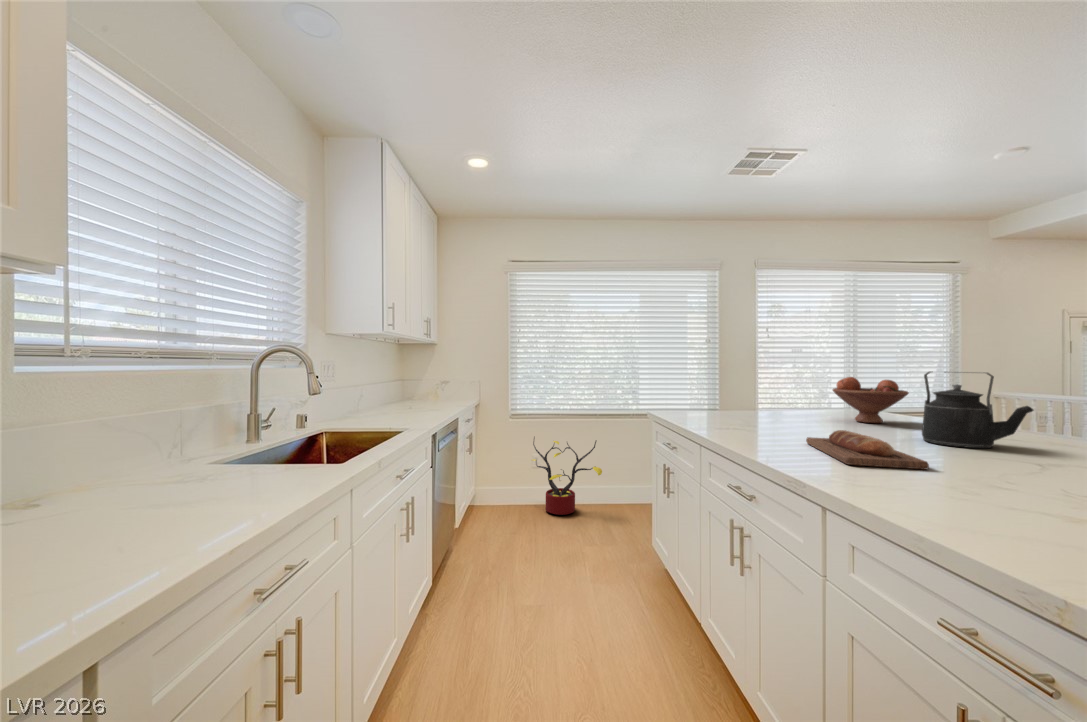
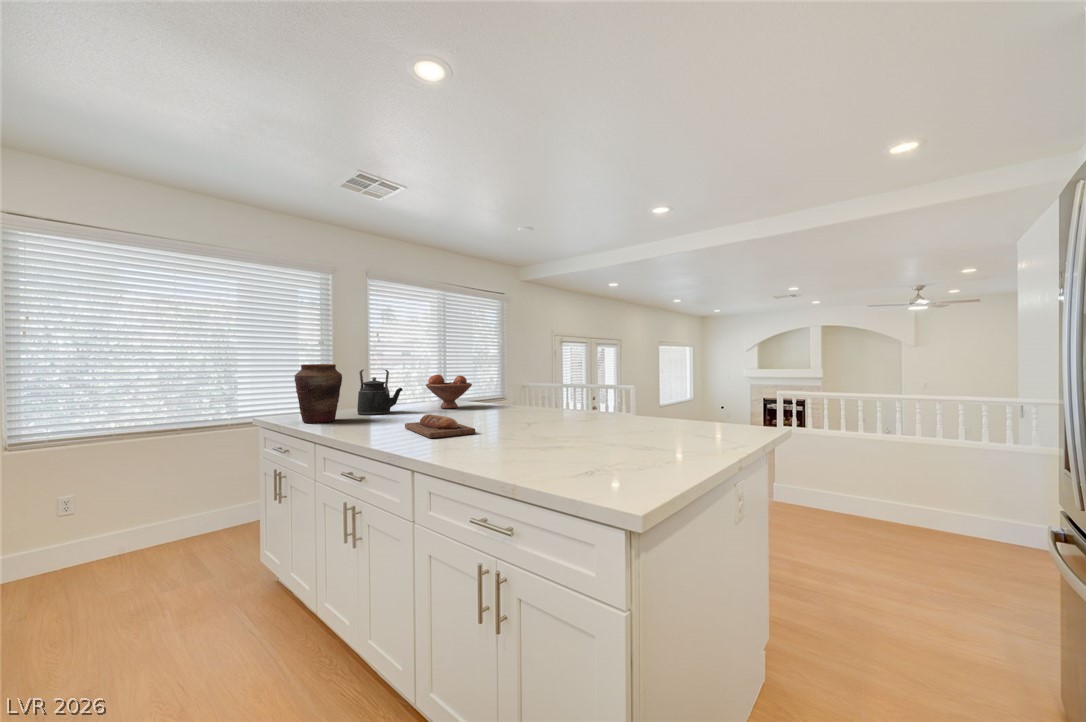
vase: none [682,362,729,423] -> present [294,364,342,423]
kettle: present [922,372,1034,448] -> present [357,370,403,415]
decorative plant: present [533,437,602,515] -> none [48,463,186,575]

